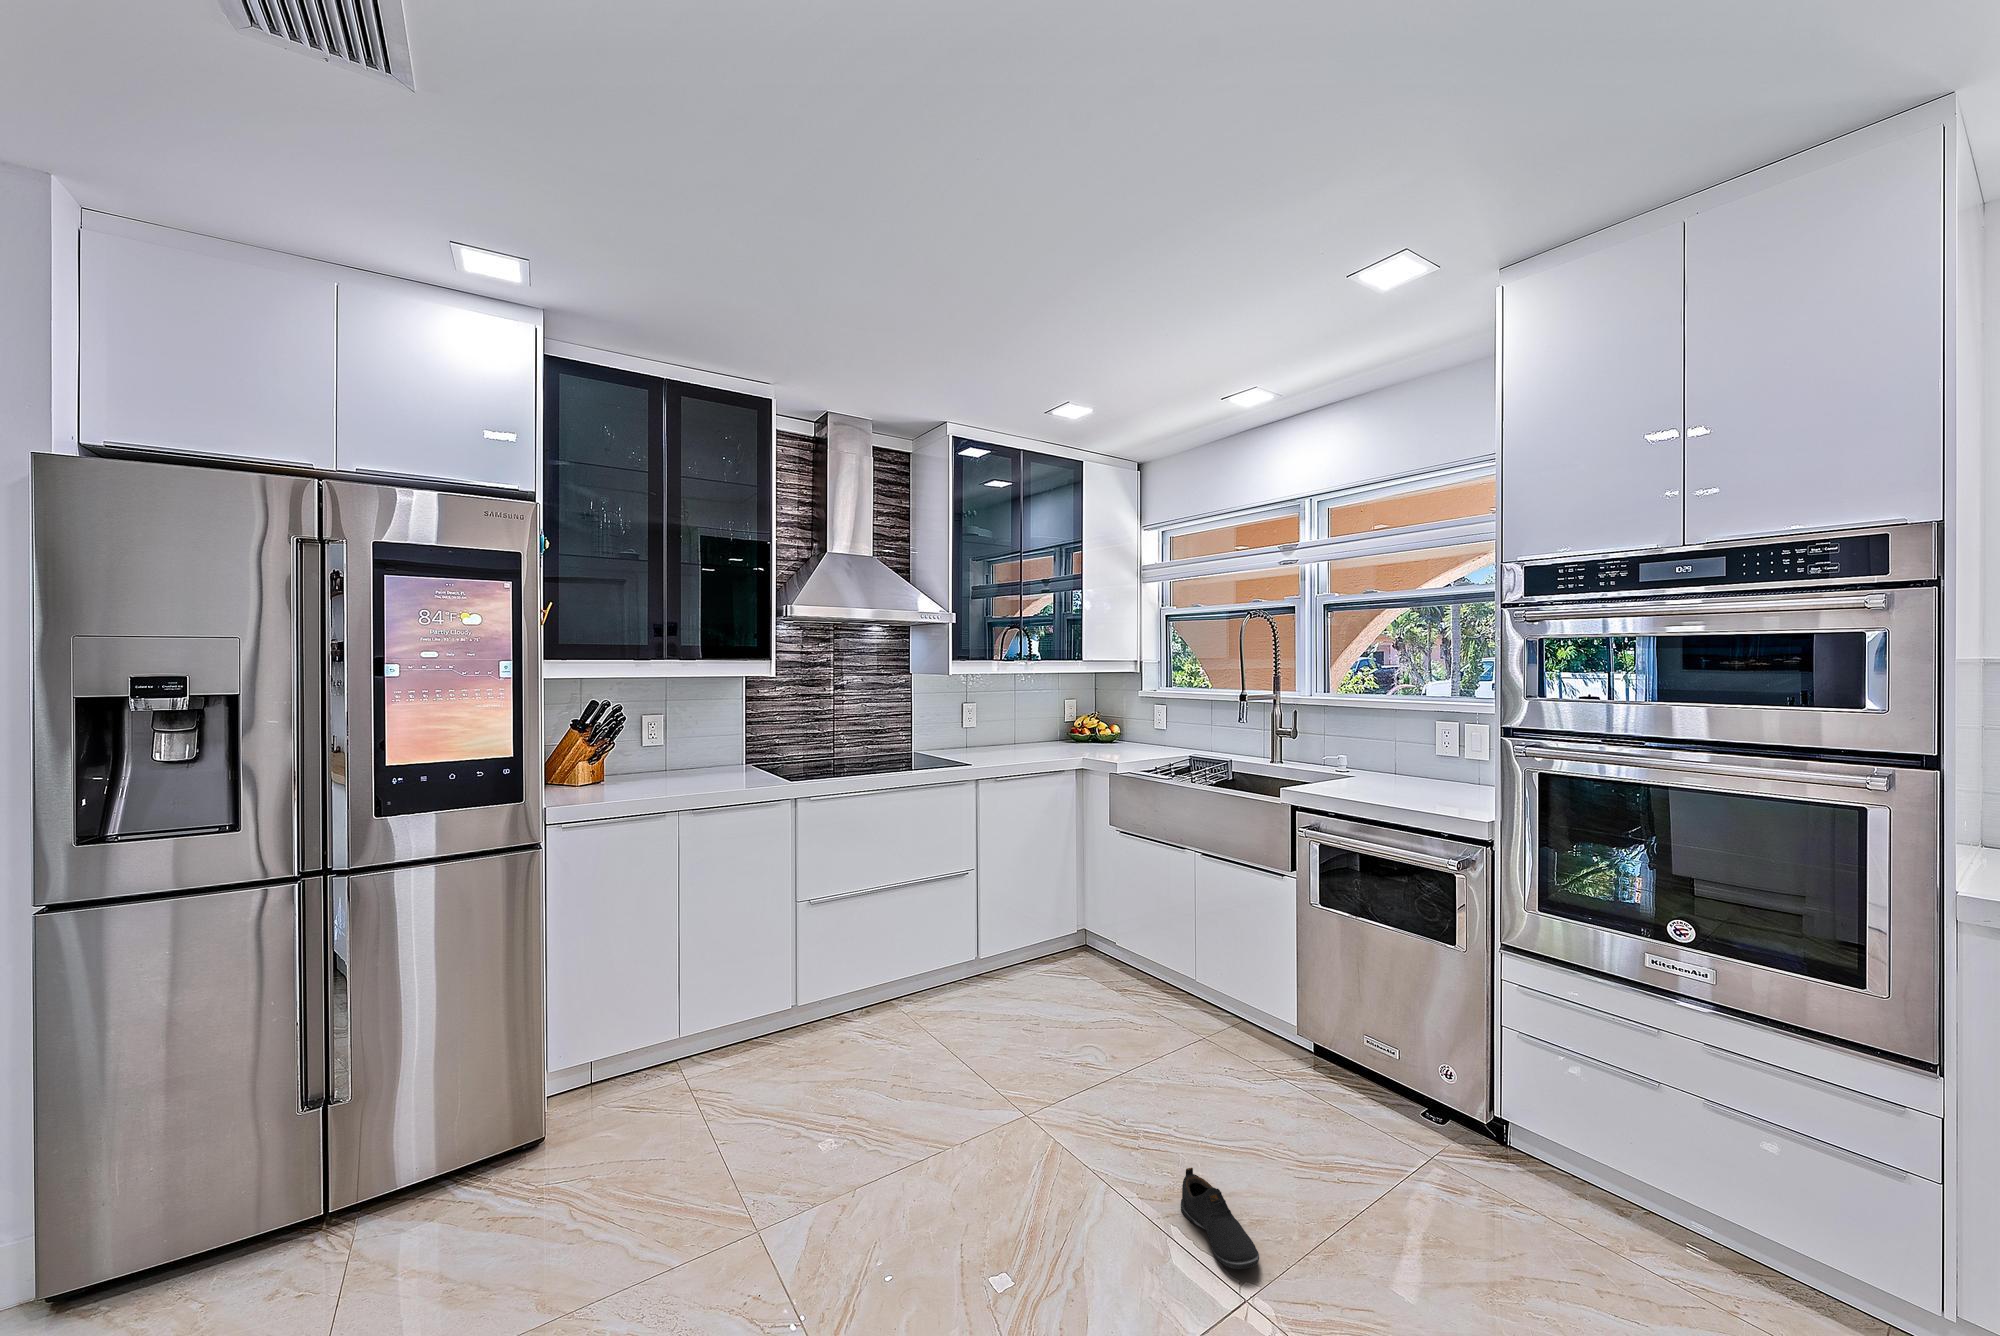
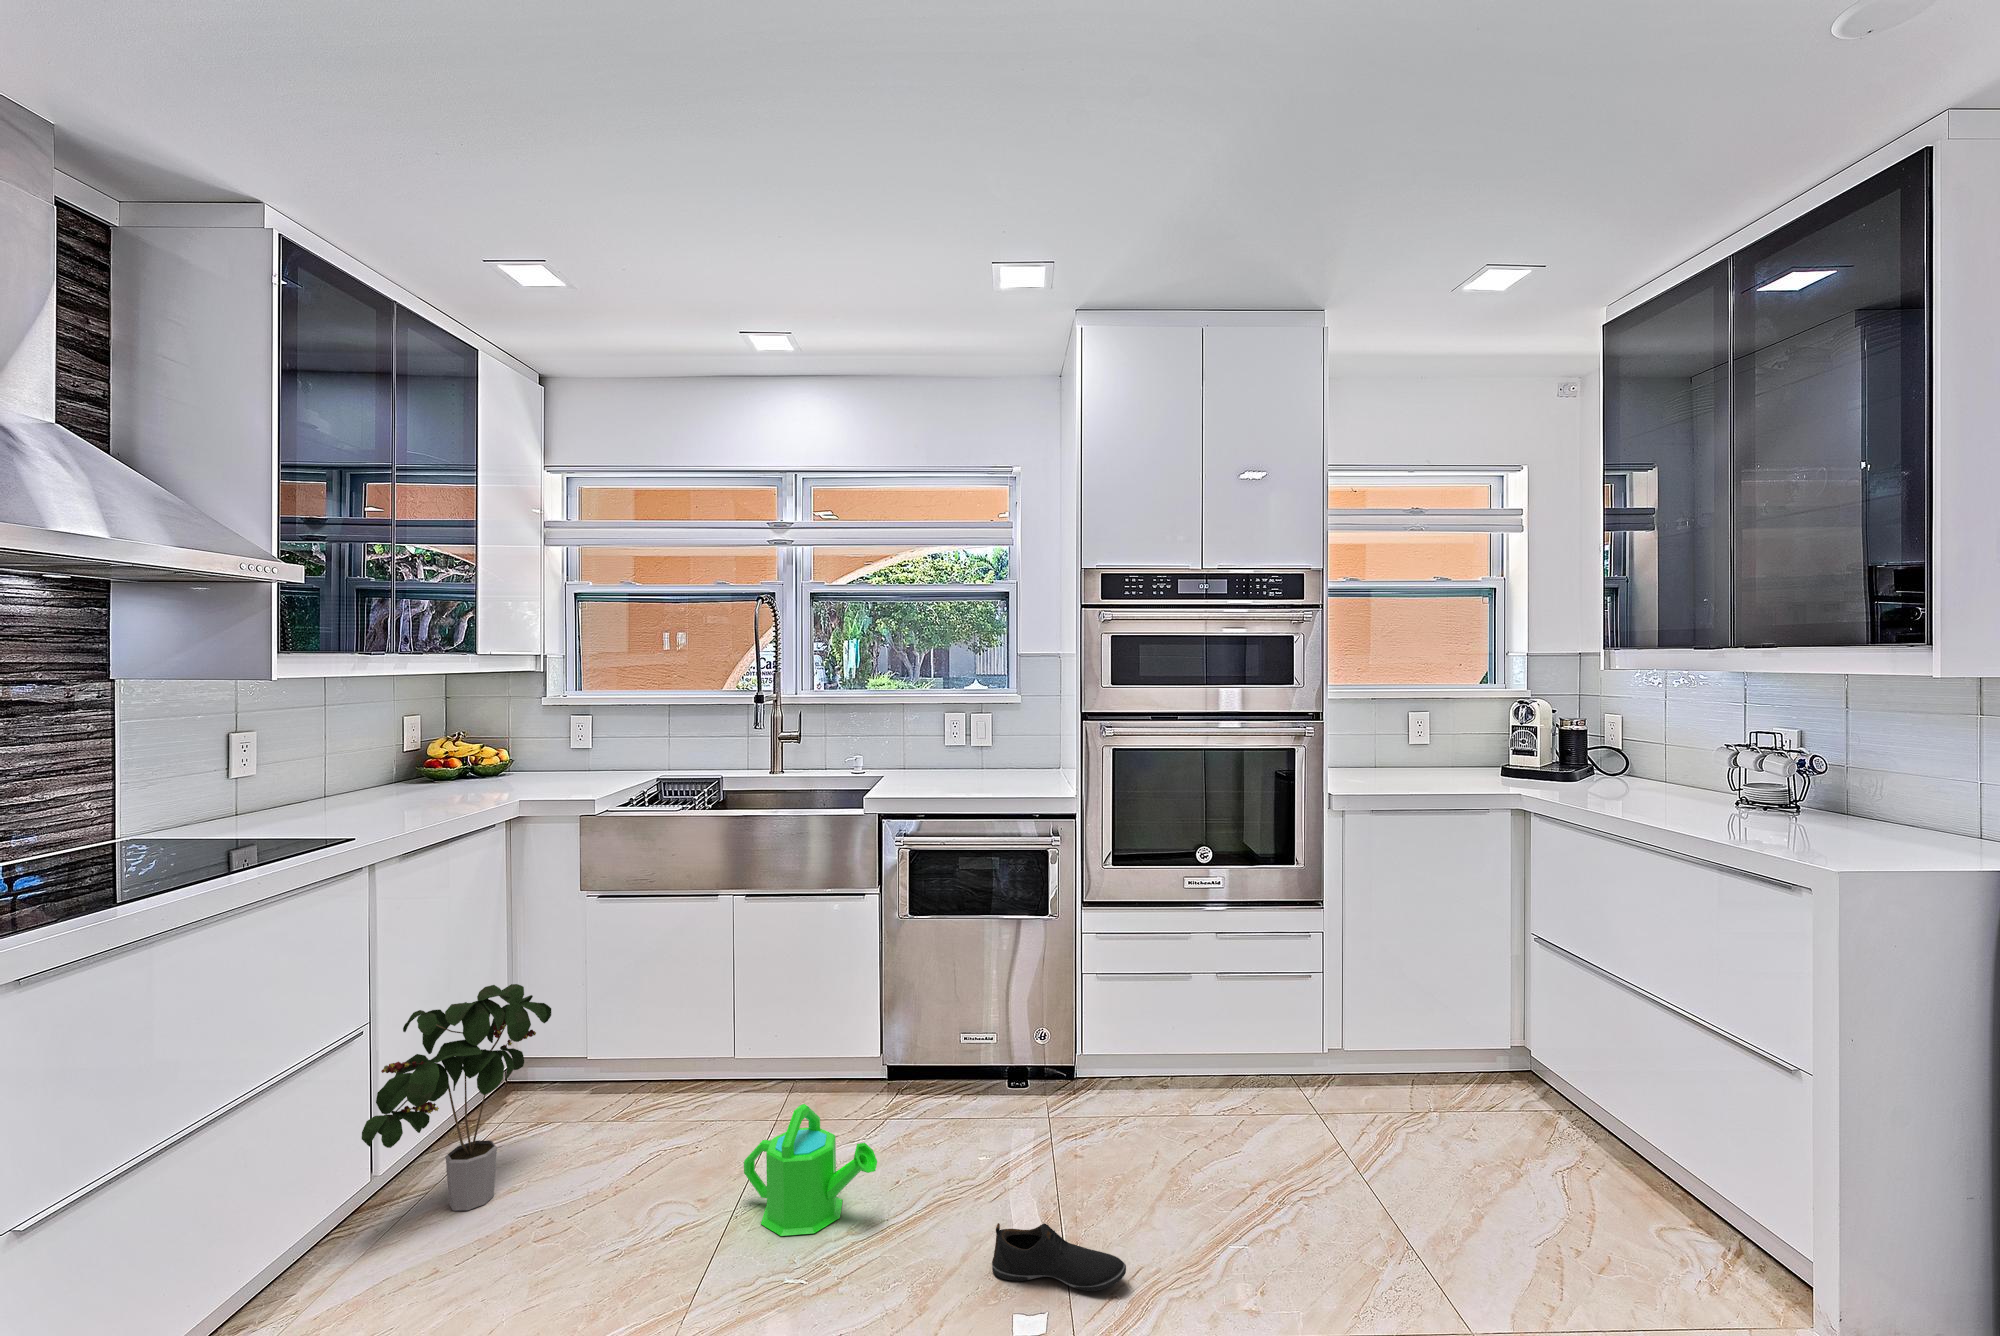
potted plant: none [956,872,1073,1004] -> present [362,984,551,1210]
watering can: none [1107,1017,1172,1113] -> present [744,1104,877,1236]

